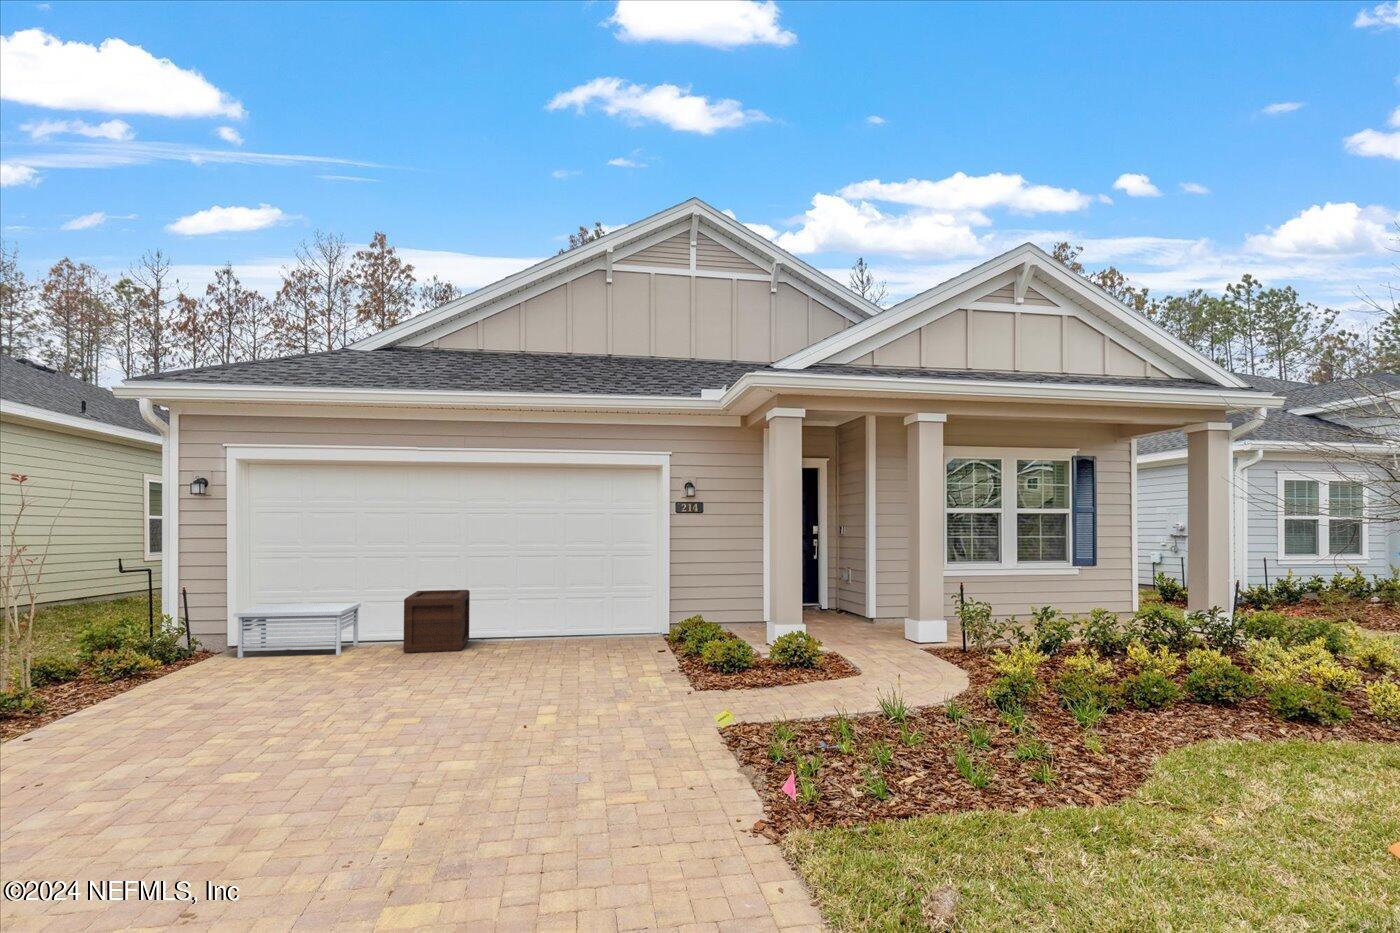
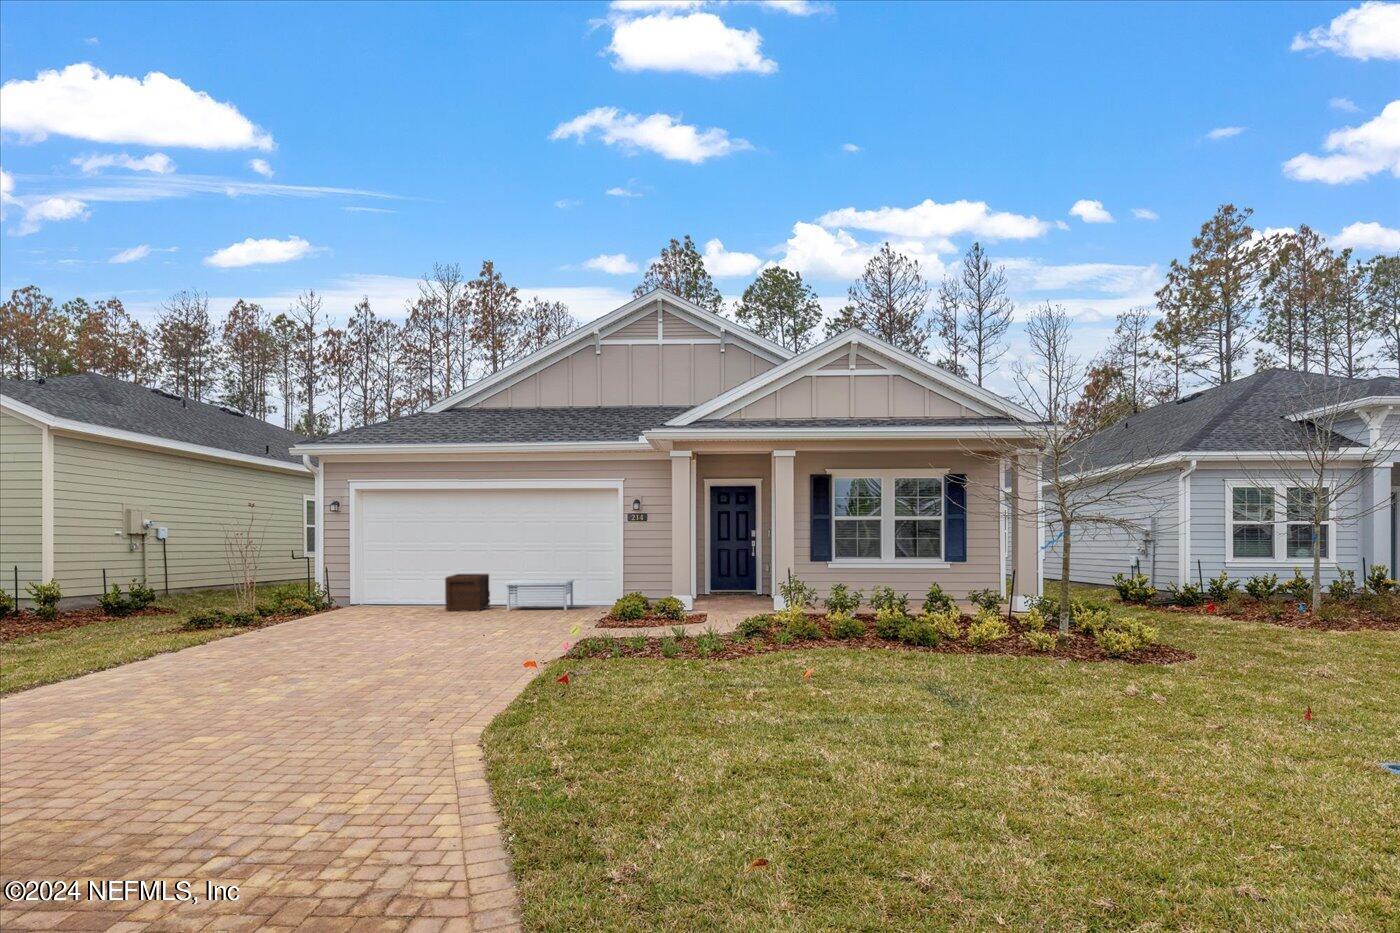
storage bench: present [234,603,361,658] -> present [504,579,574,611]

